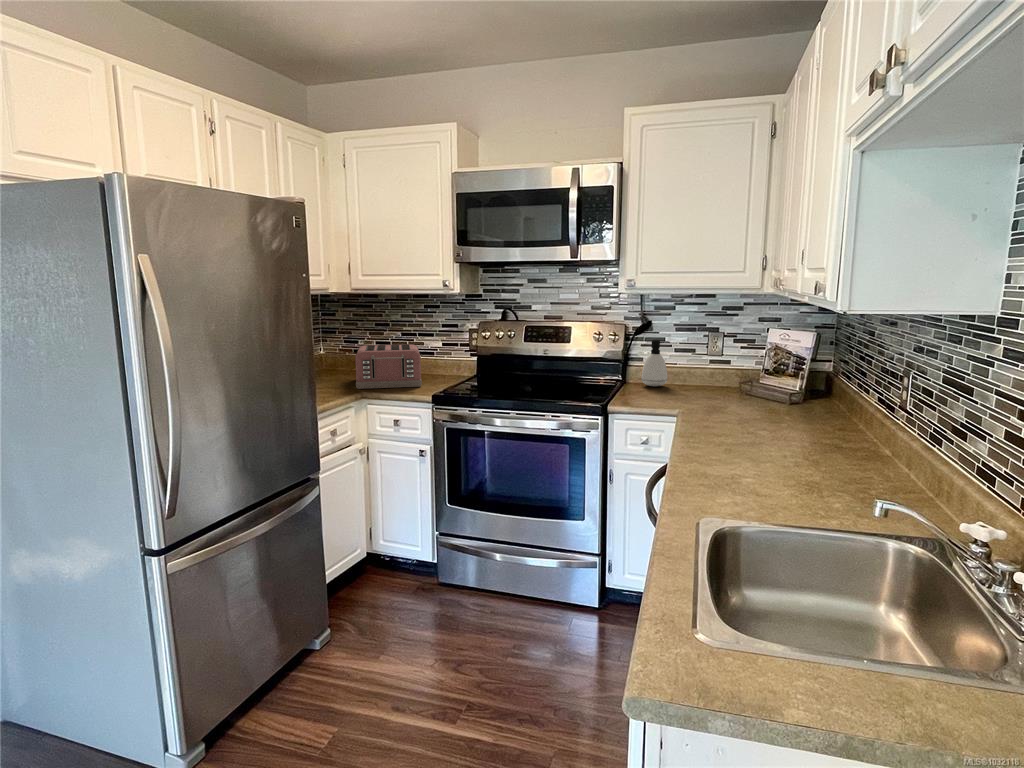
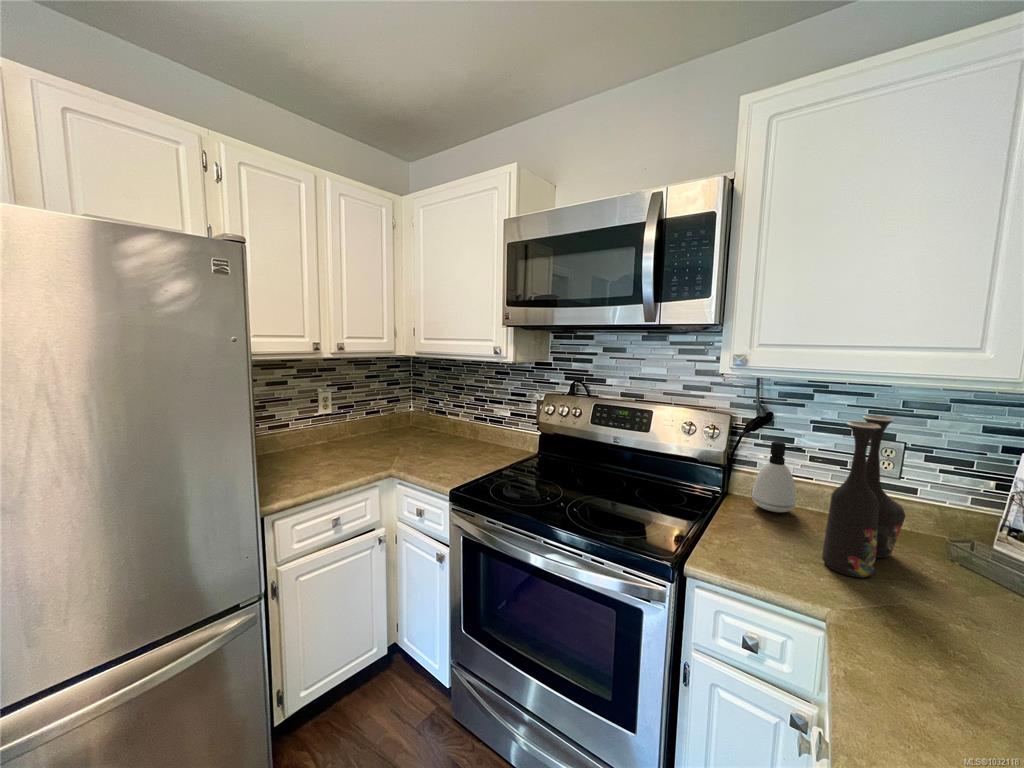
vase: none [681,313,721,402] -> present [822,415,905,578]
toaster: present [355,344,422,389] -> none [394,411,481,468]

